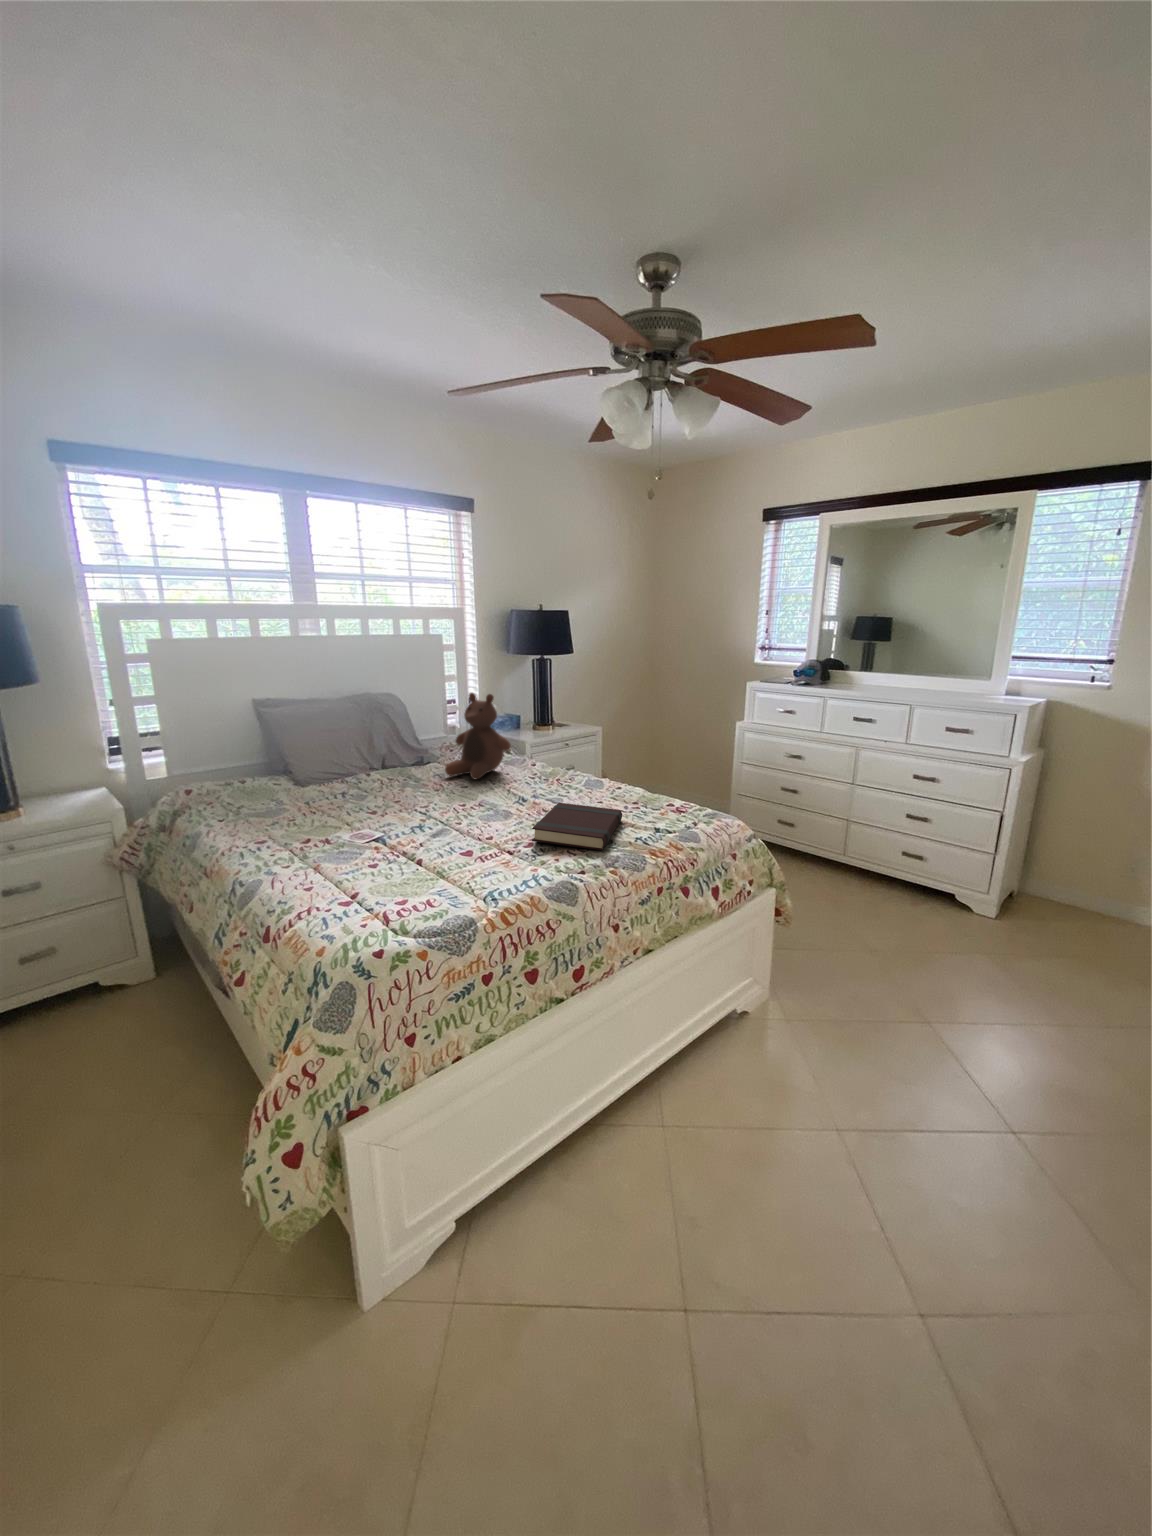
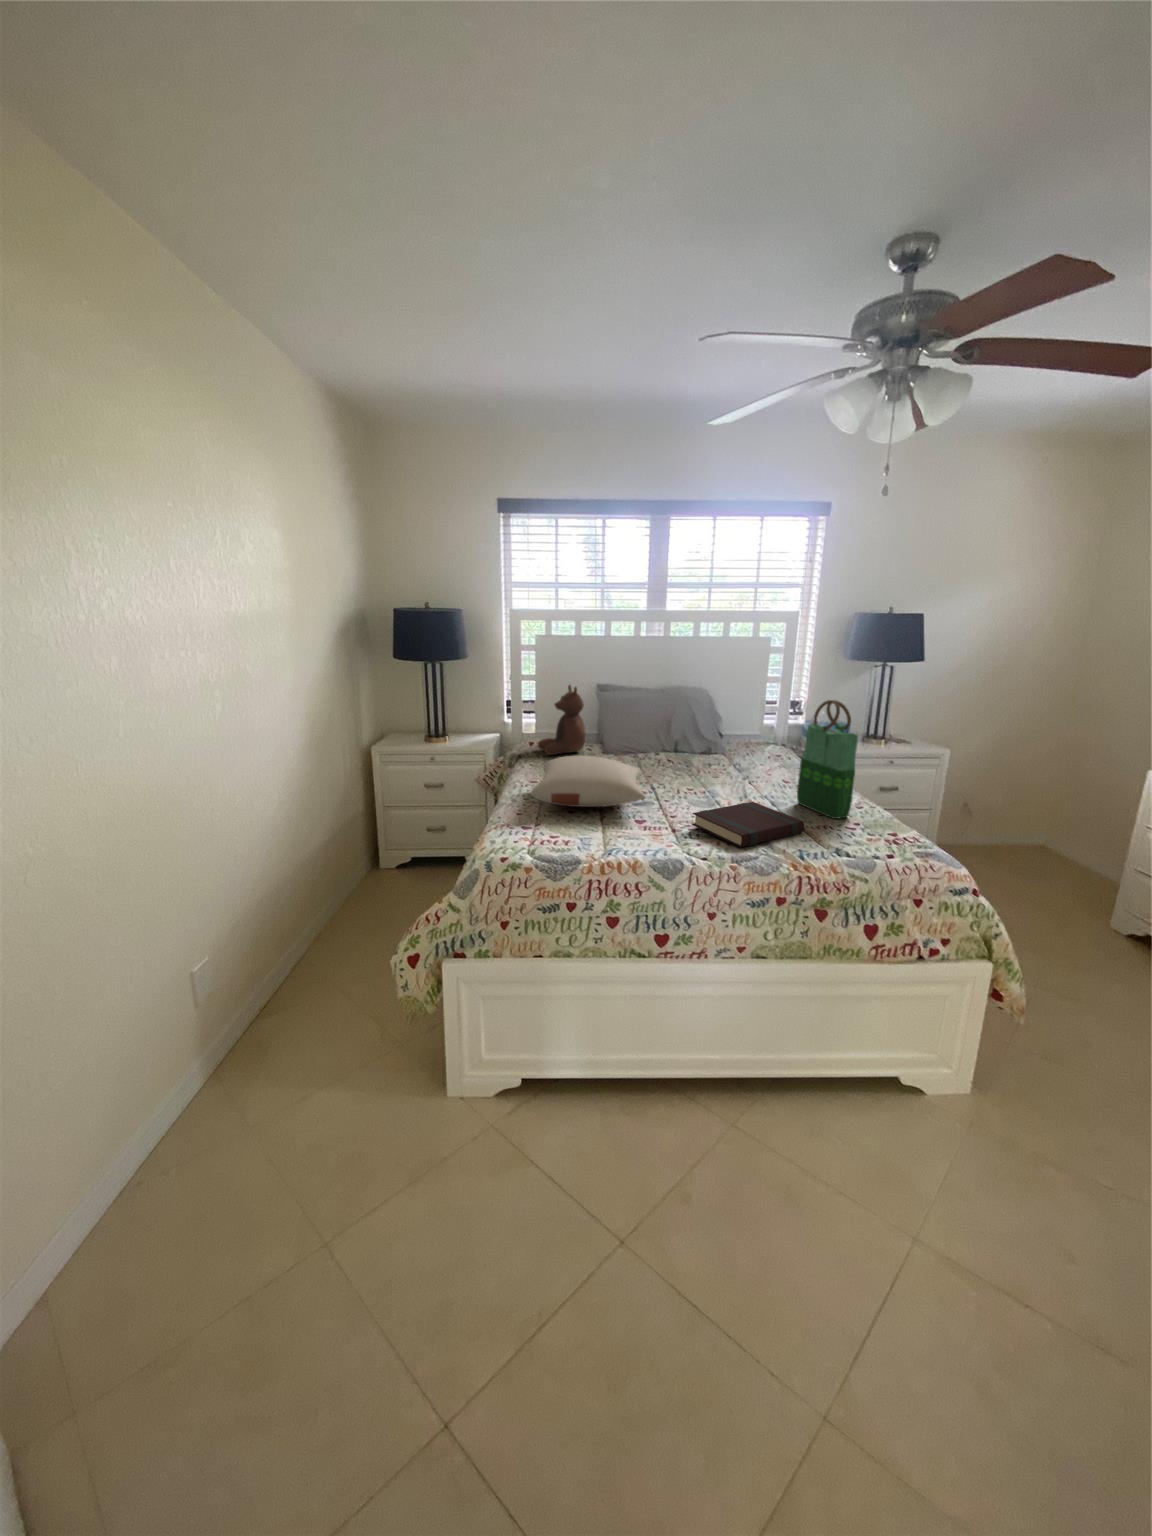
tote bag: none [574,692,632,802] -> present [797,700,858,819]
stuffed bear: present [445,693,511,779] -> present [538,685,586,755]
pillow: none [290,789,473,861] -> present [531,756,646,807]

